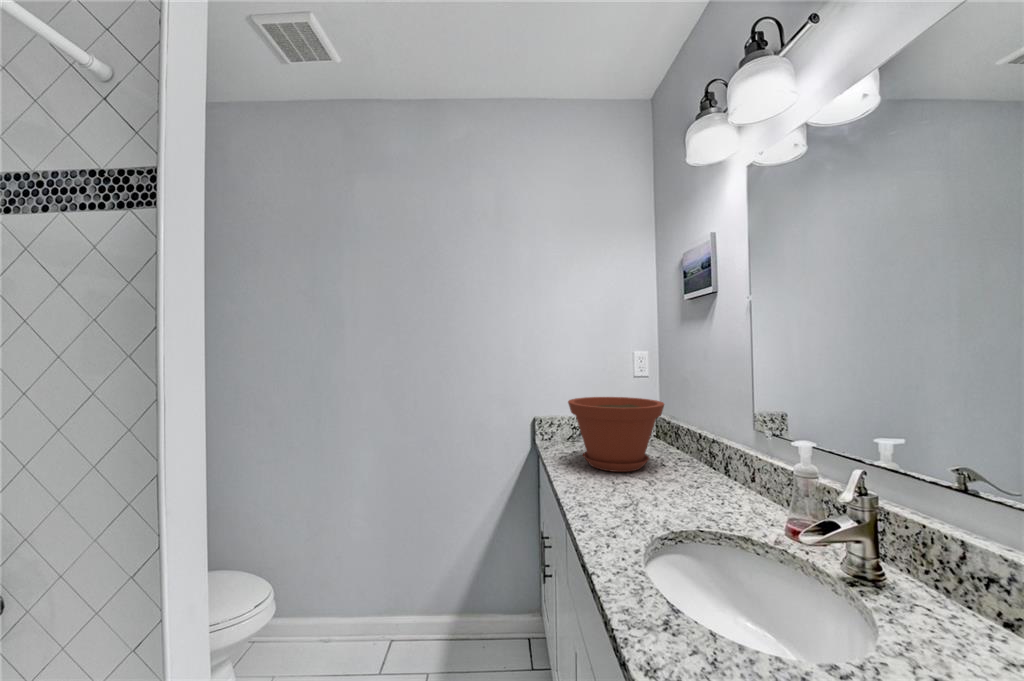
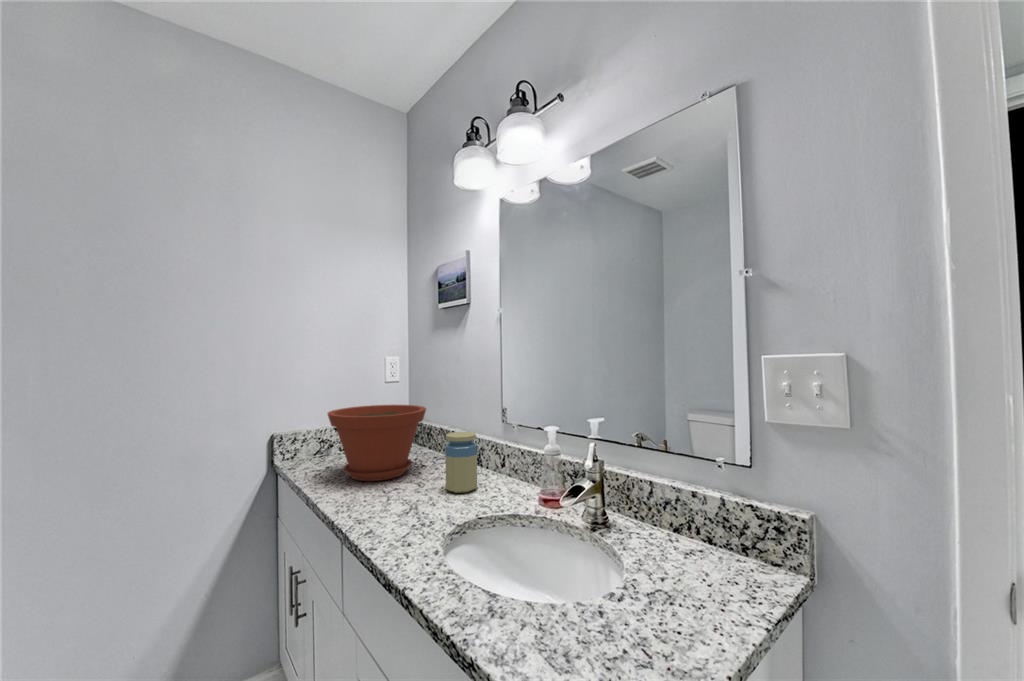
jar: none [674,433,713,501] -> present [446,432,477,493]

